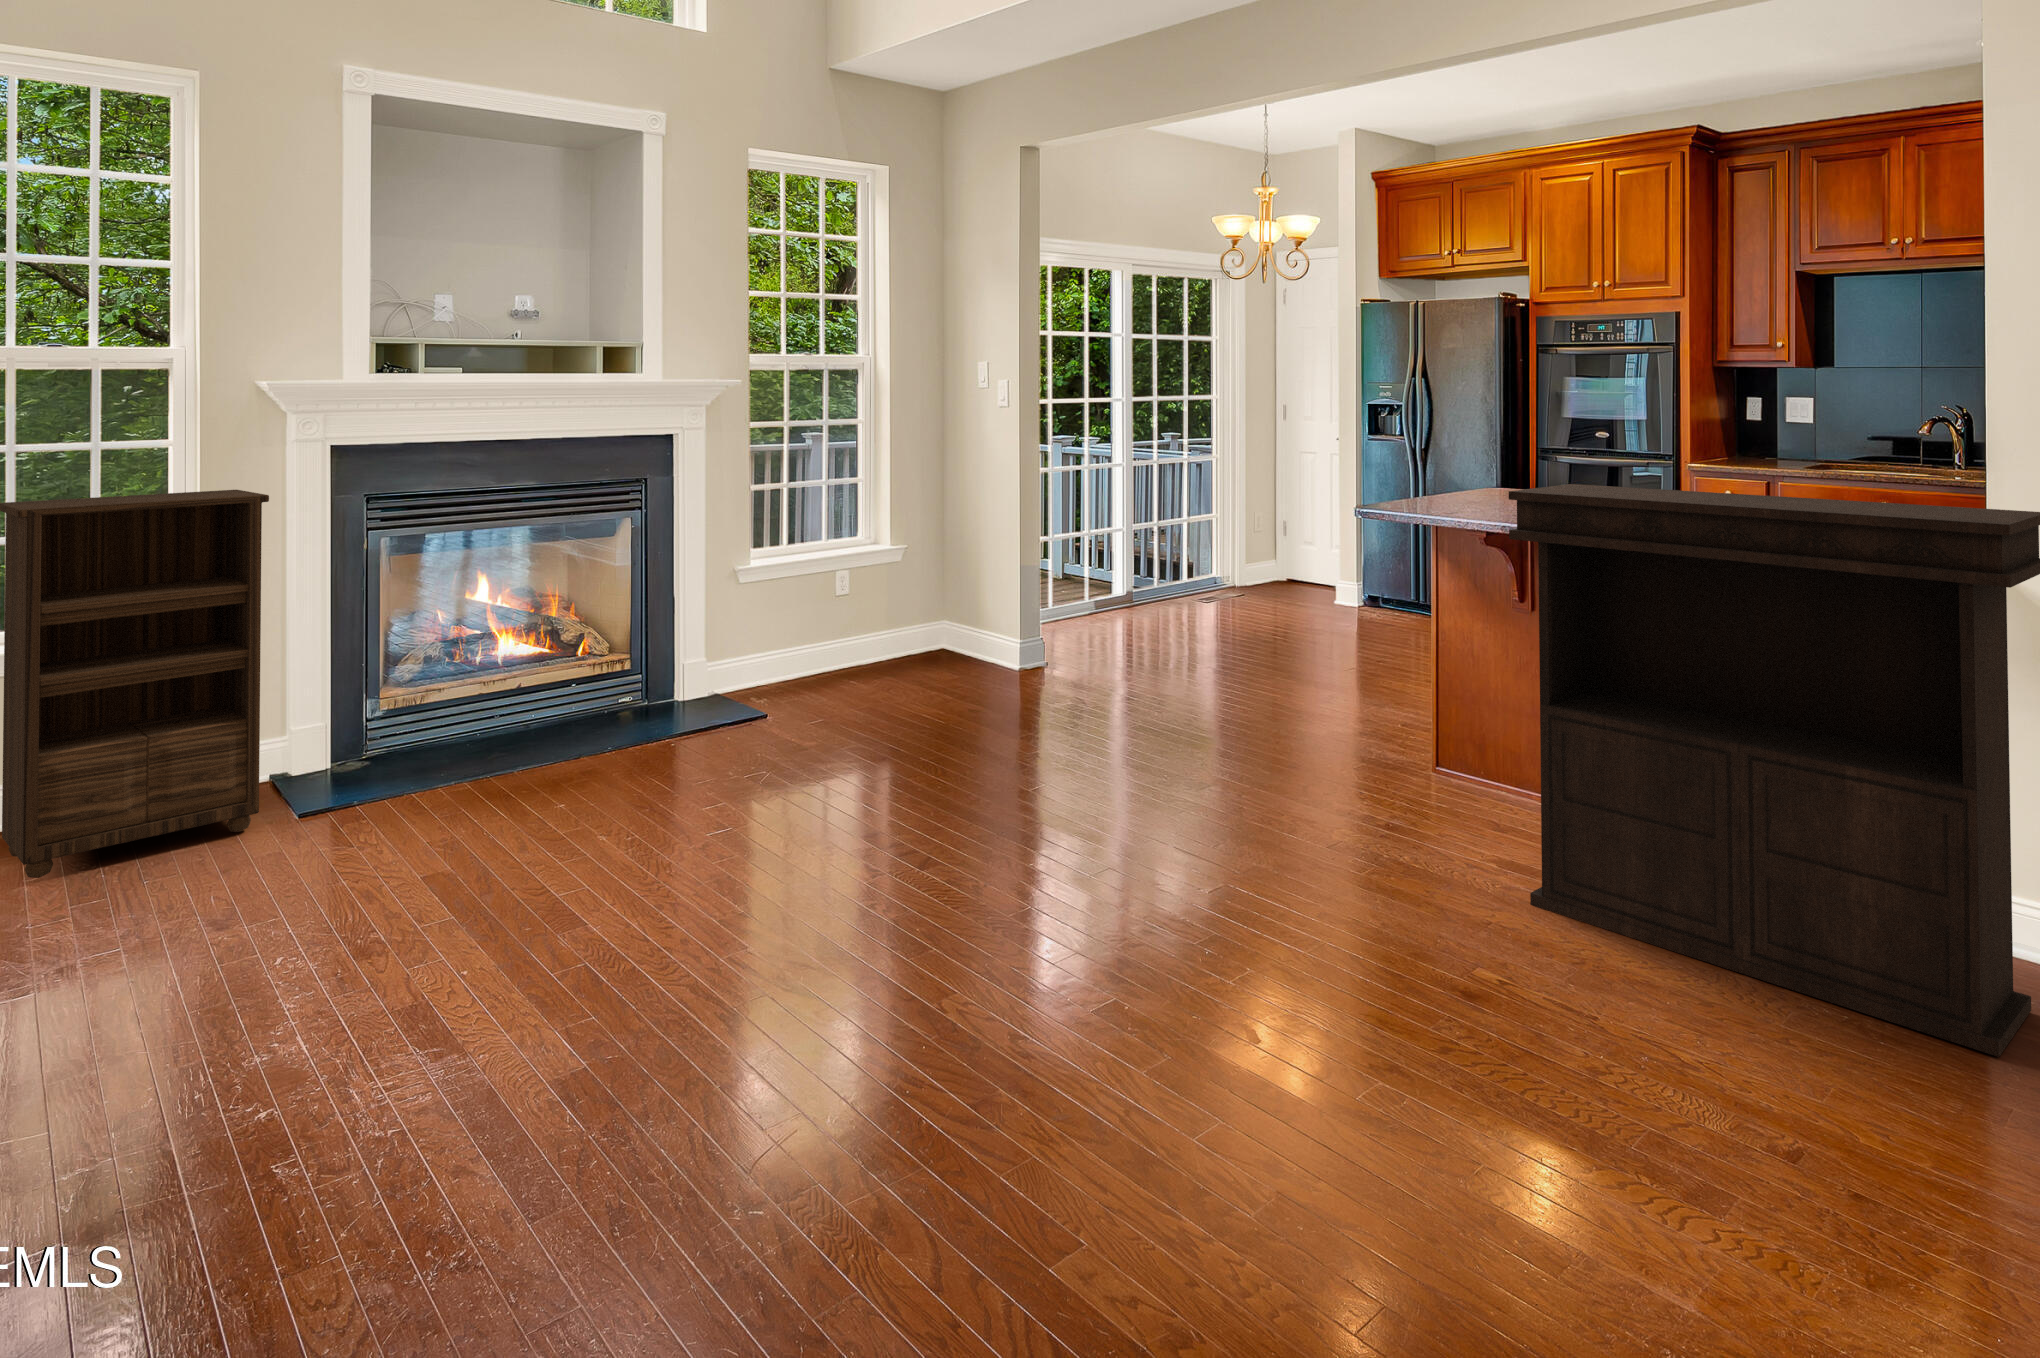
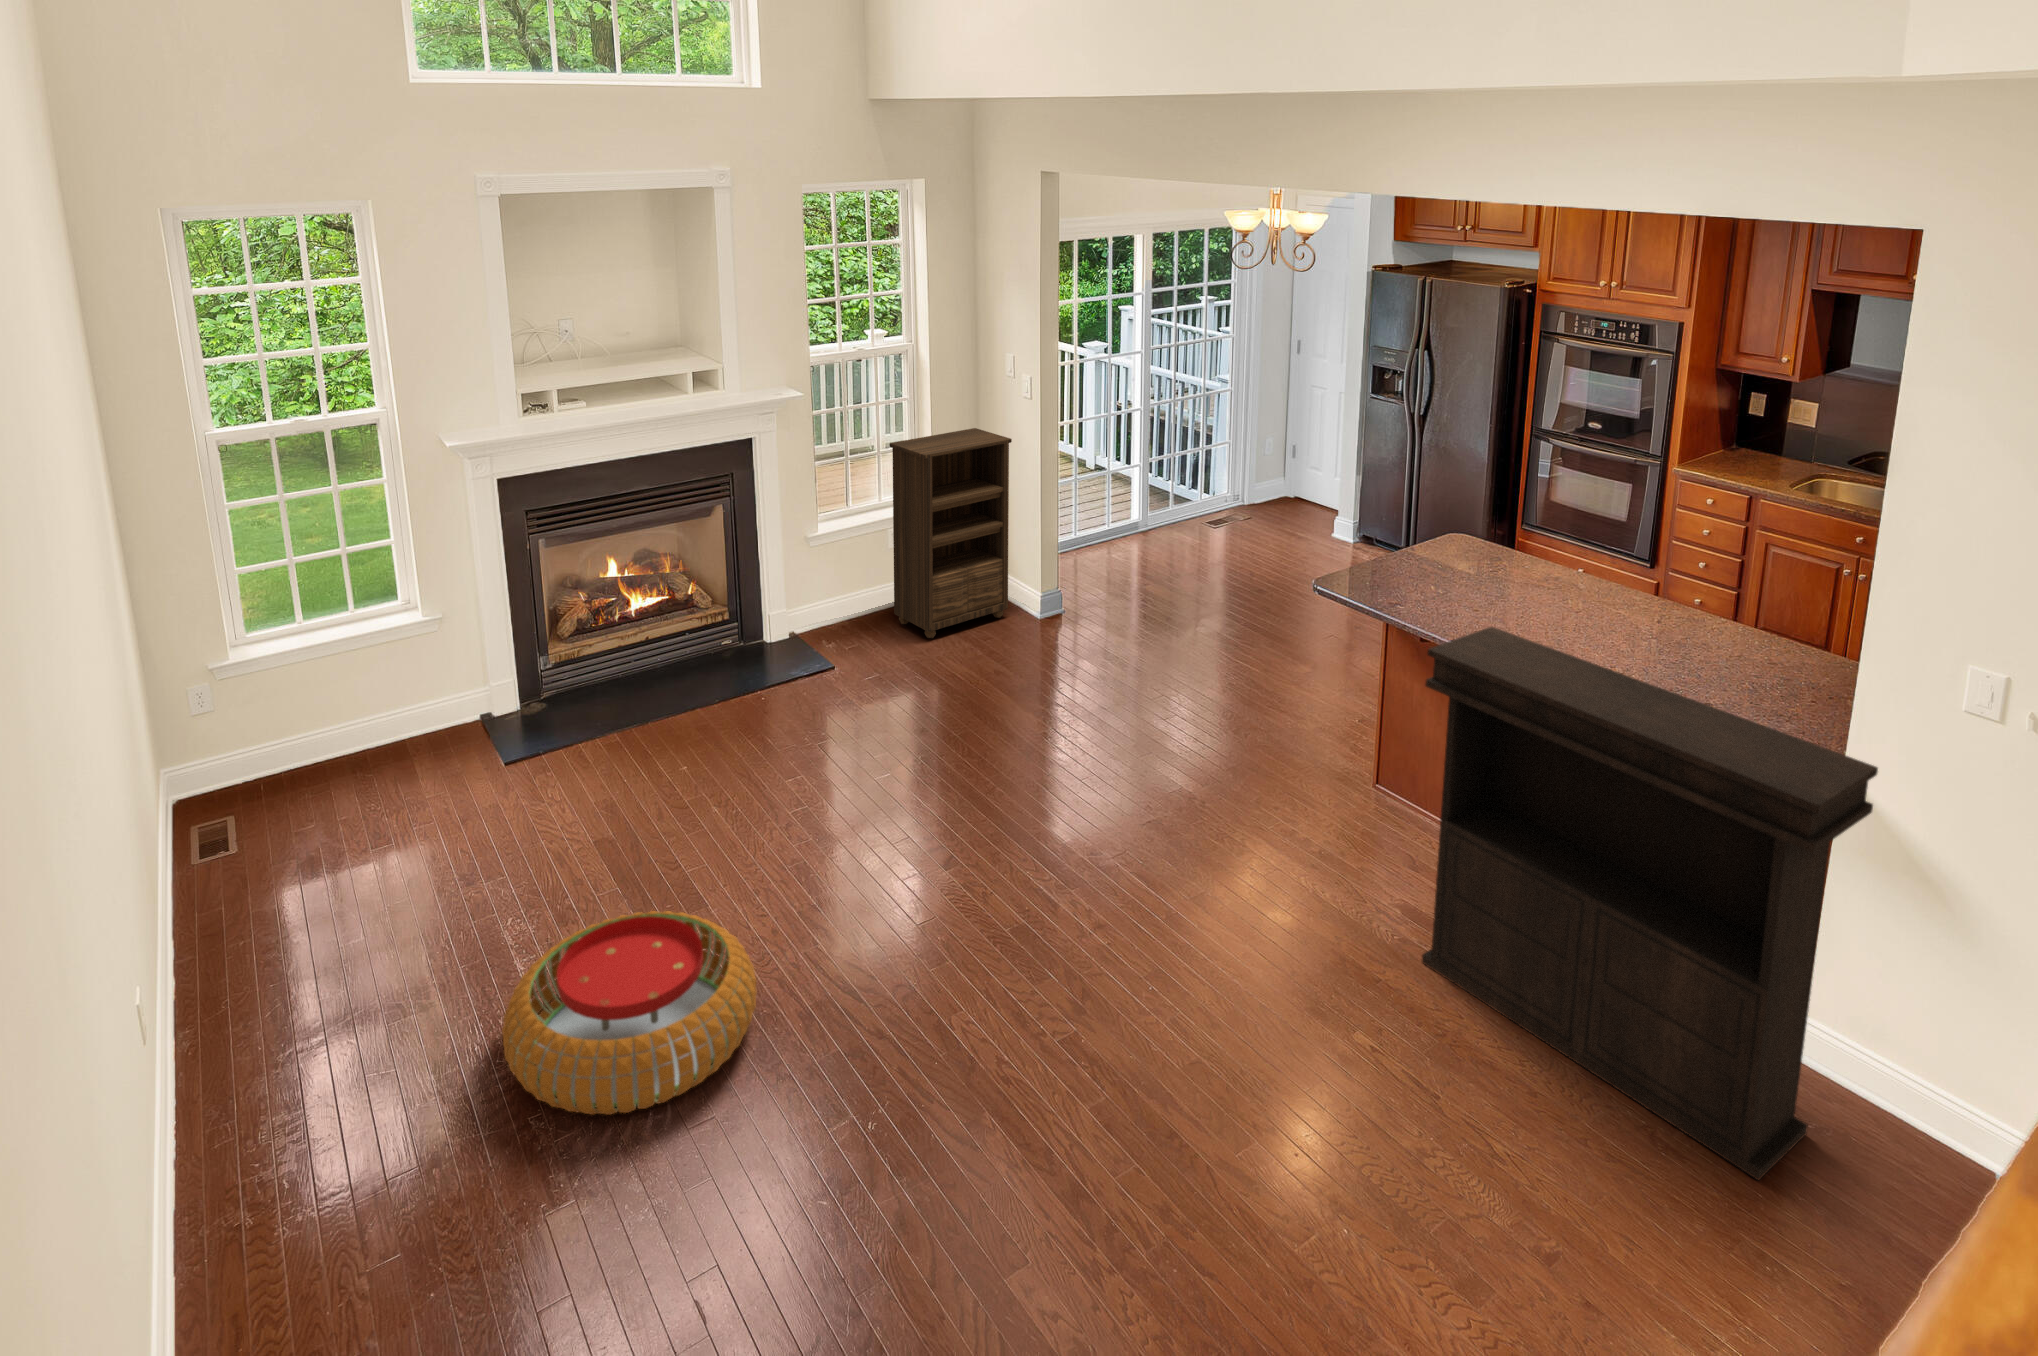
bookshelf: present [0,490,269,878] -> present [889,428,1012,638]
pouf: none [247,894,657,1152] -> present [502,911,757,1115]

